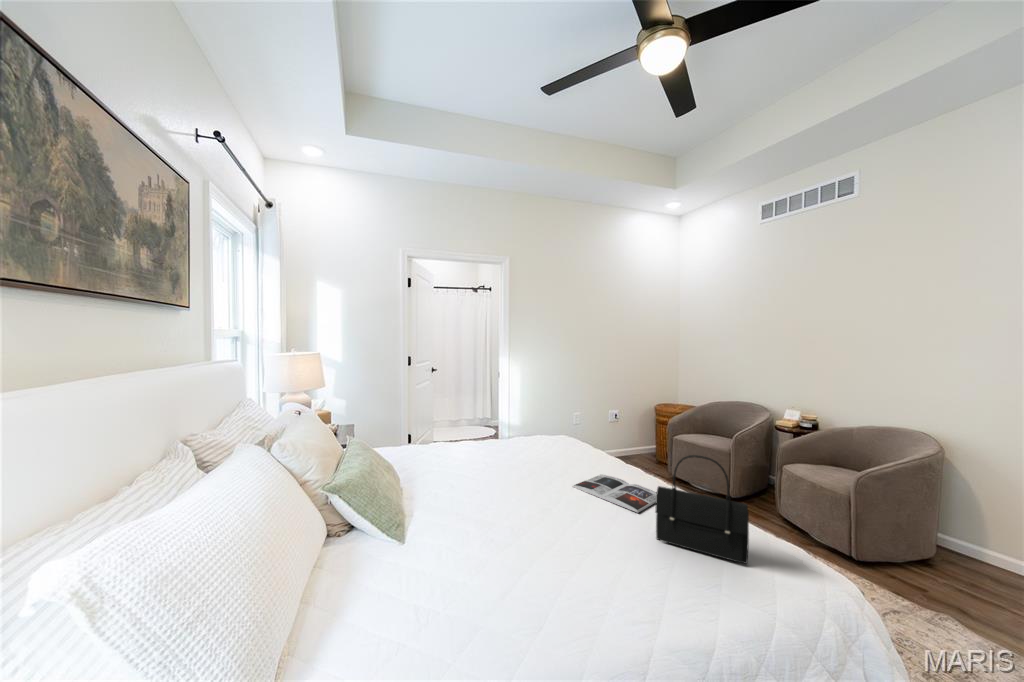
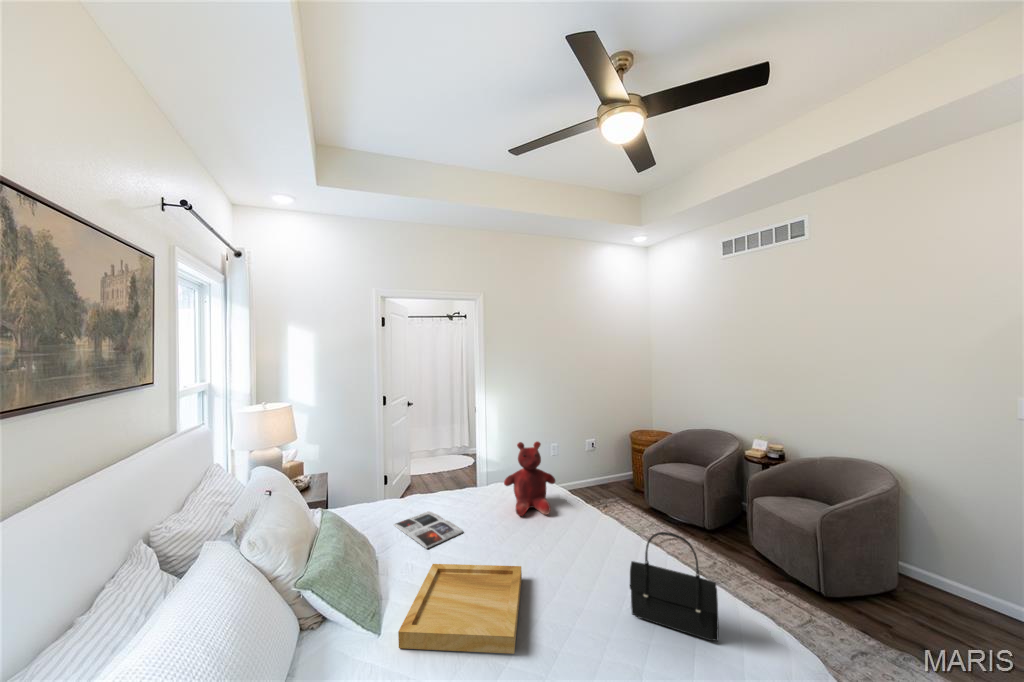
teddy bear: none [525,389,578,460] -> present [504,442,555,516]
magazine: present [572,474,657,513] -> present [394,511,463,548]
tray: none [422,489,543,562] -> present [398,564,522,654]

